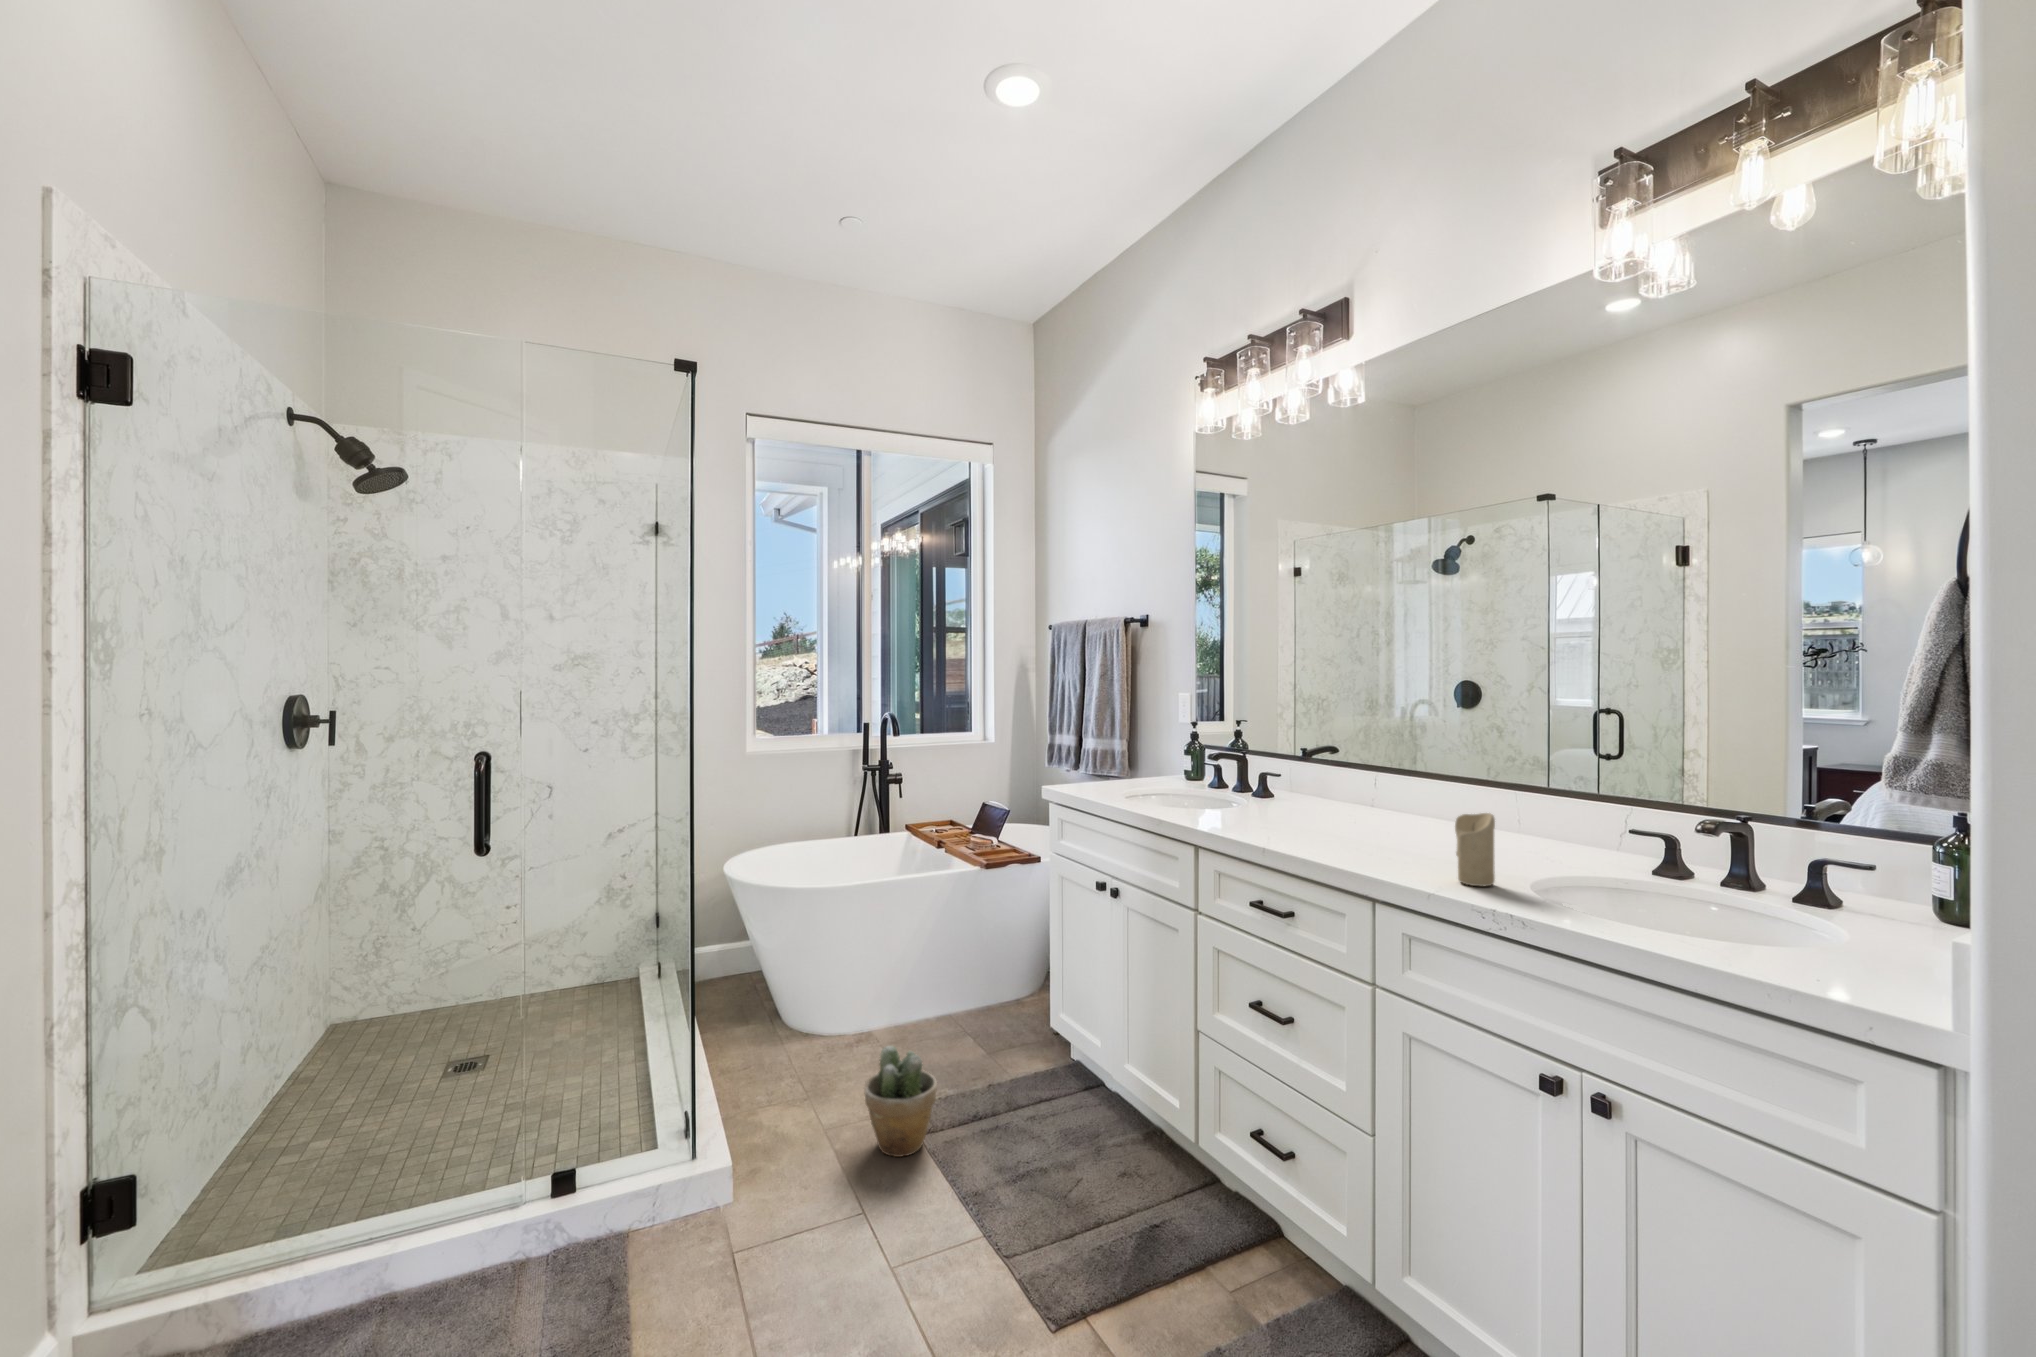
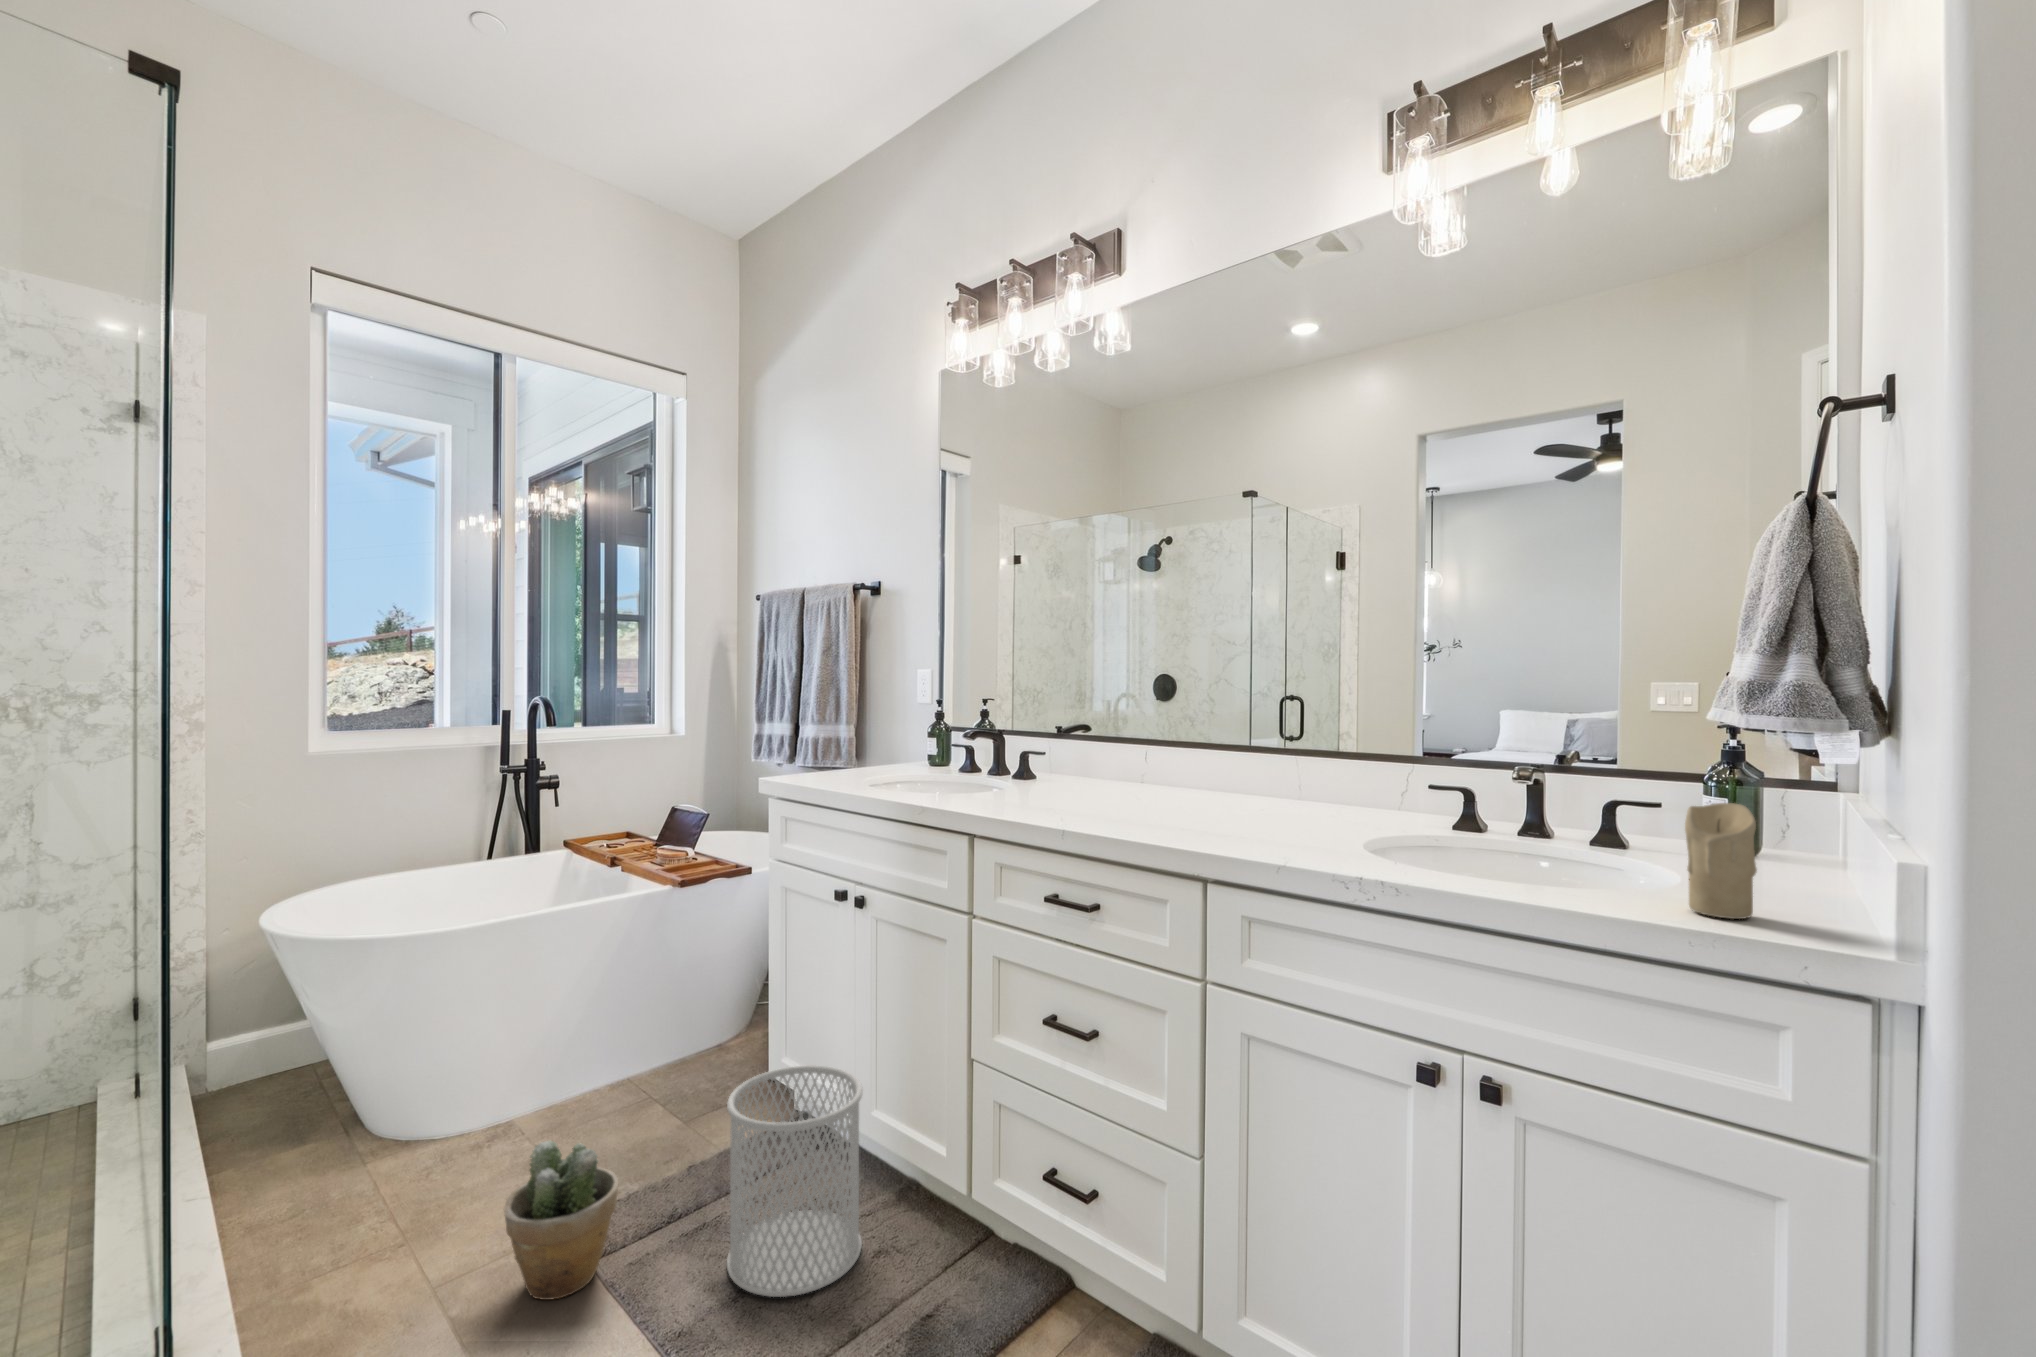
candle: present [1455,813,1495,886] -> present [1685,803,1757,919]
wastebasket: none [1010,1018,1111,1189] -> present [727,1065,863,1297]

